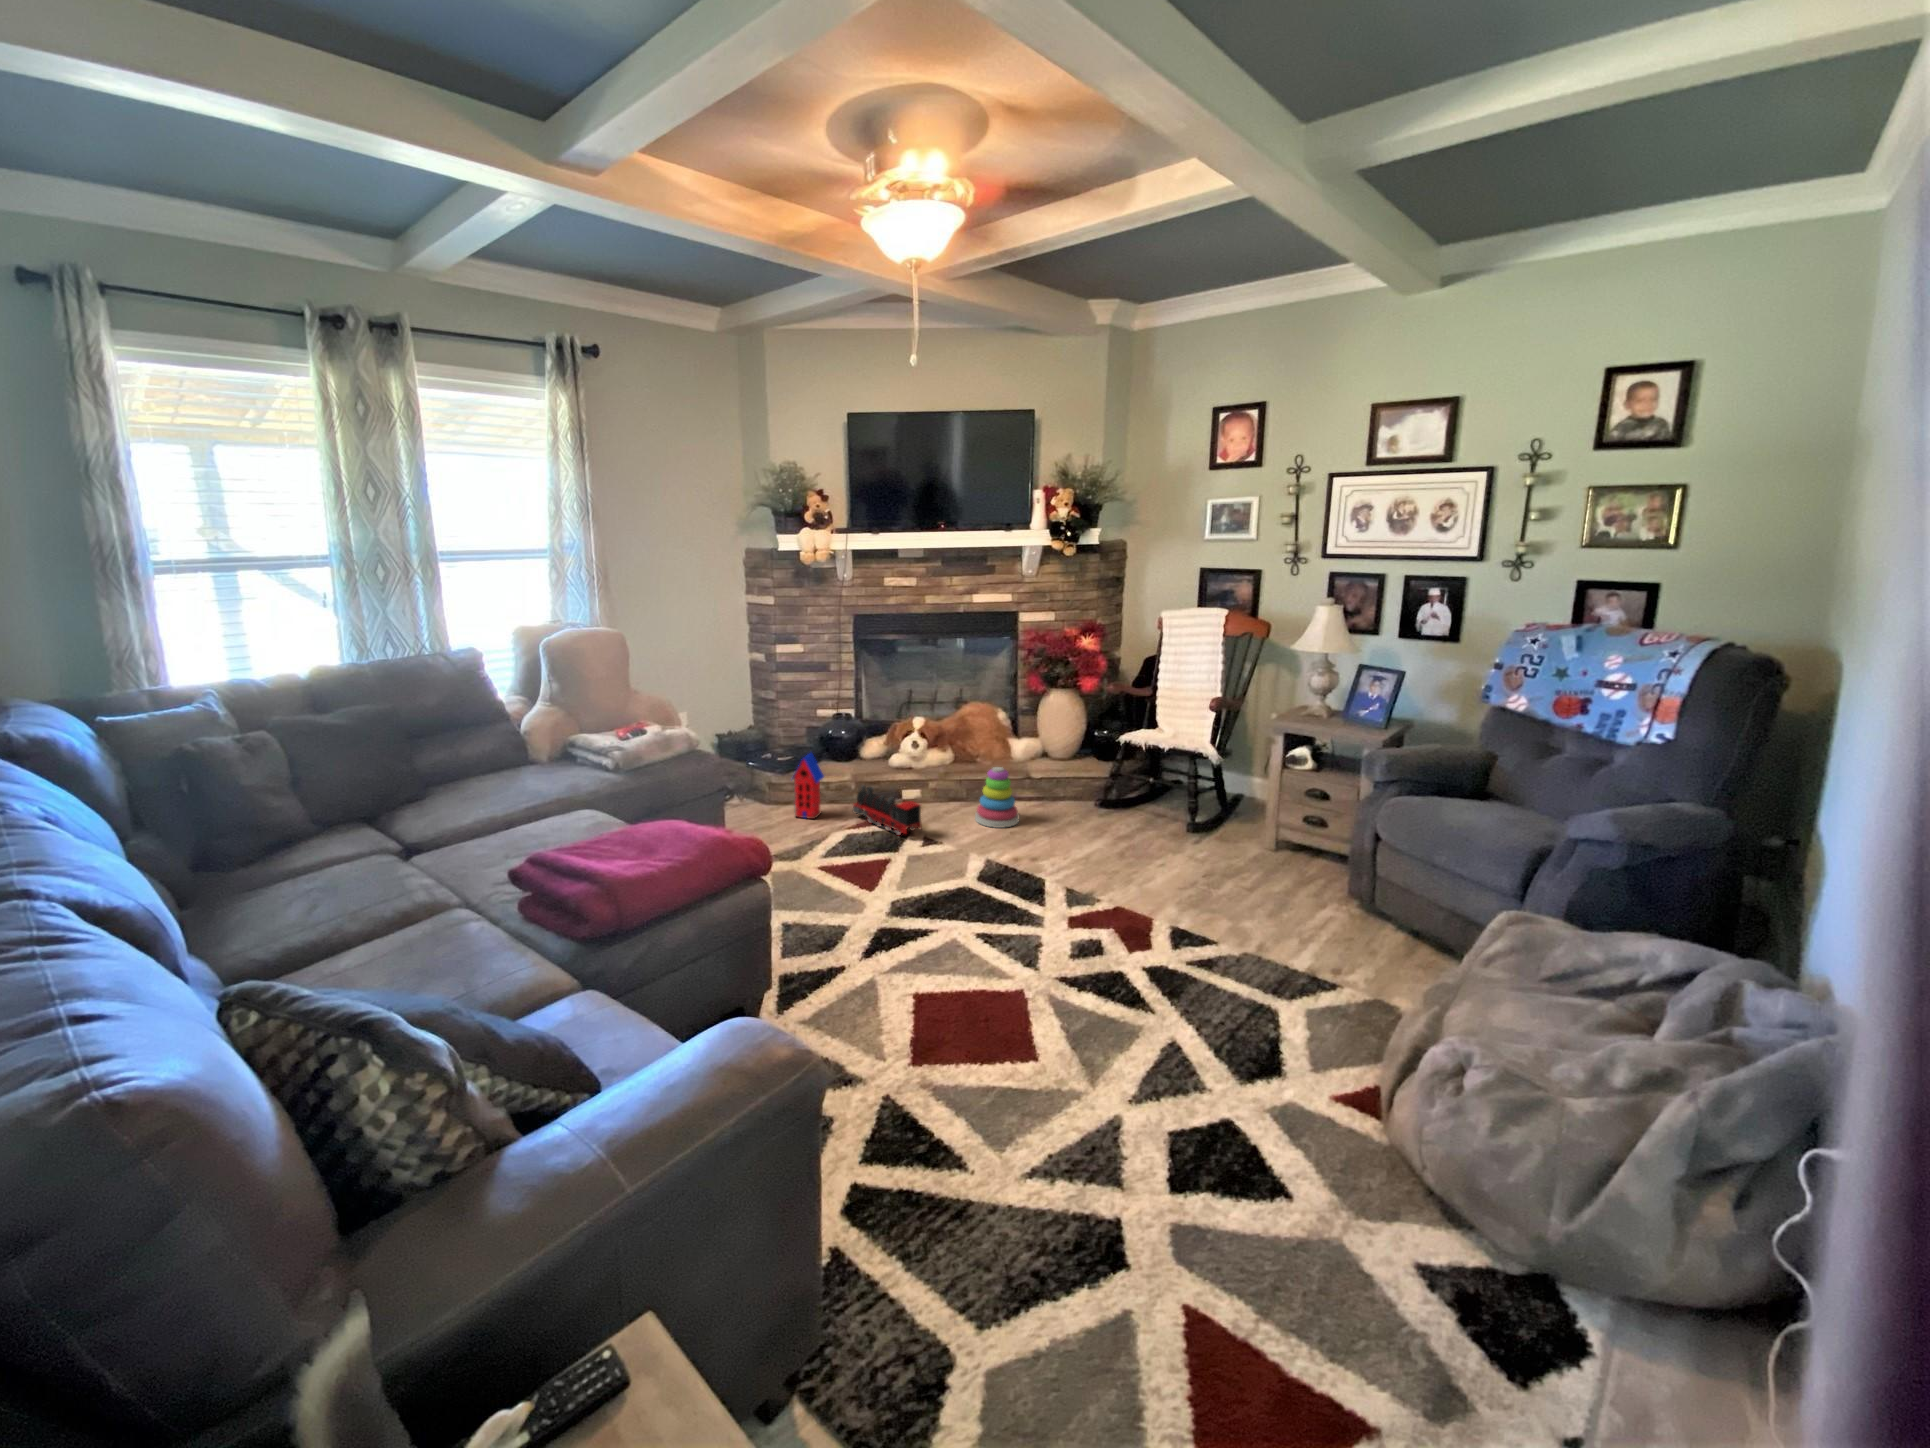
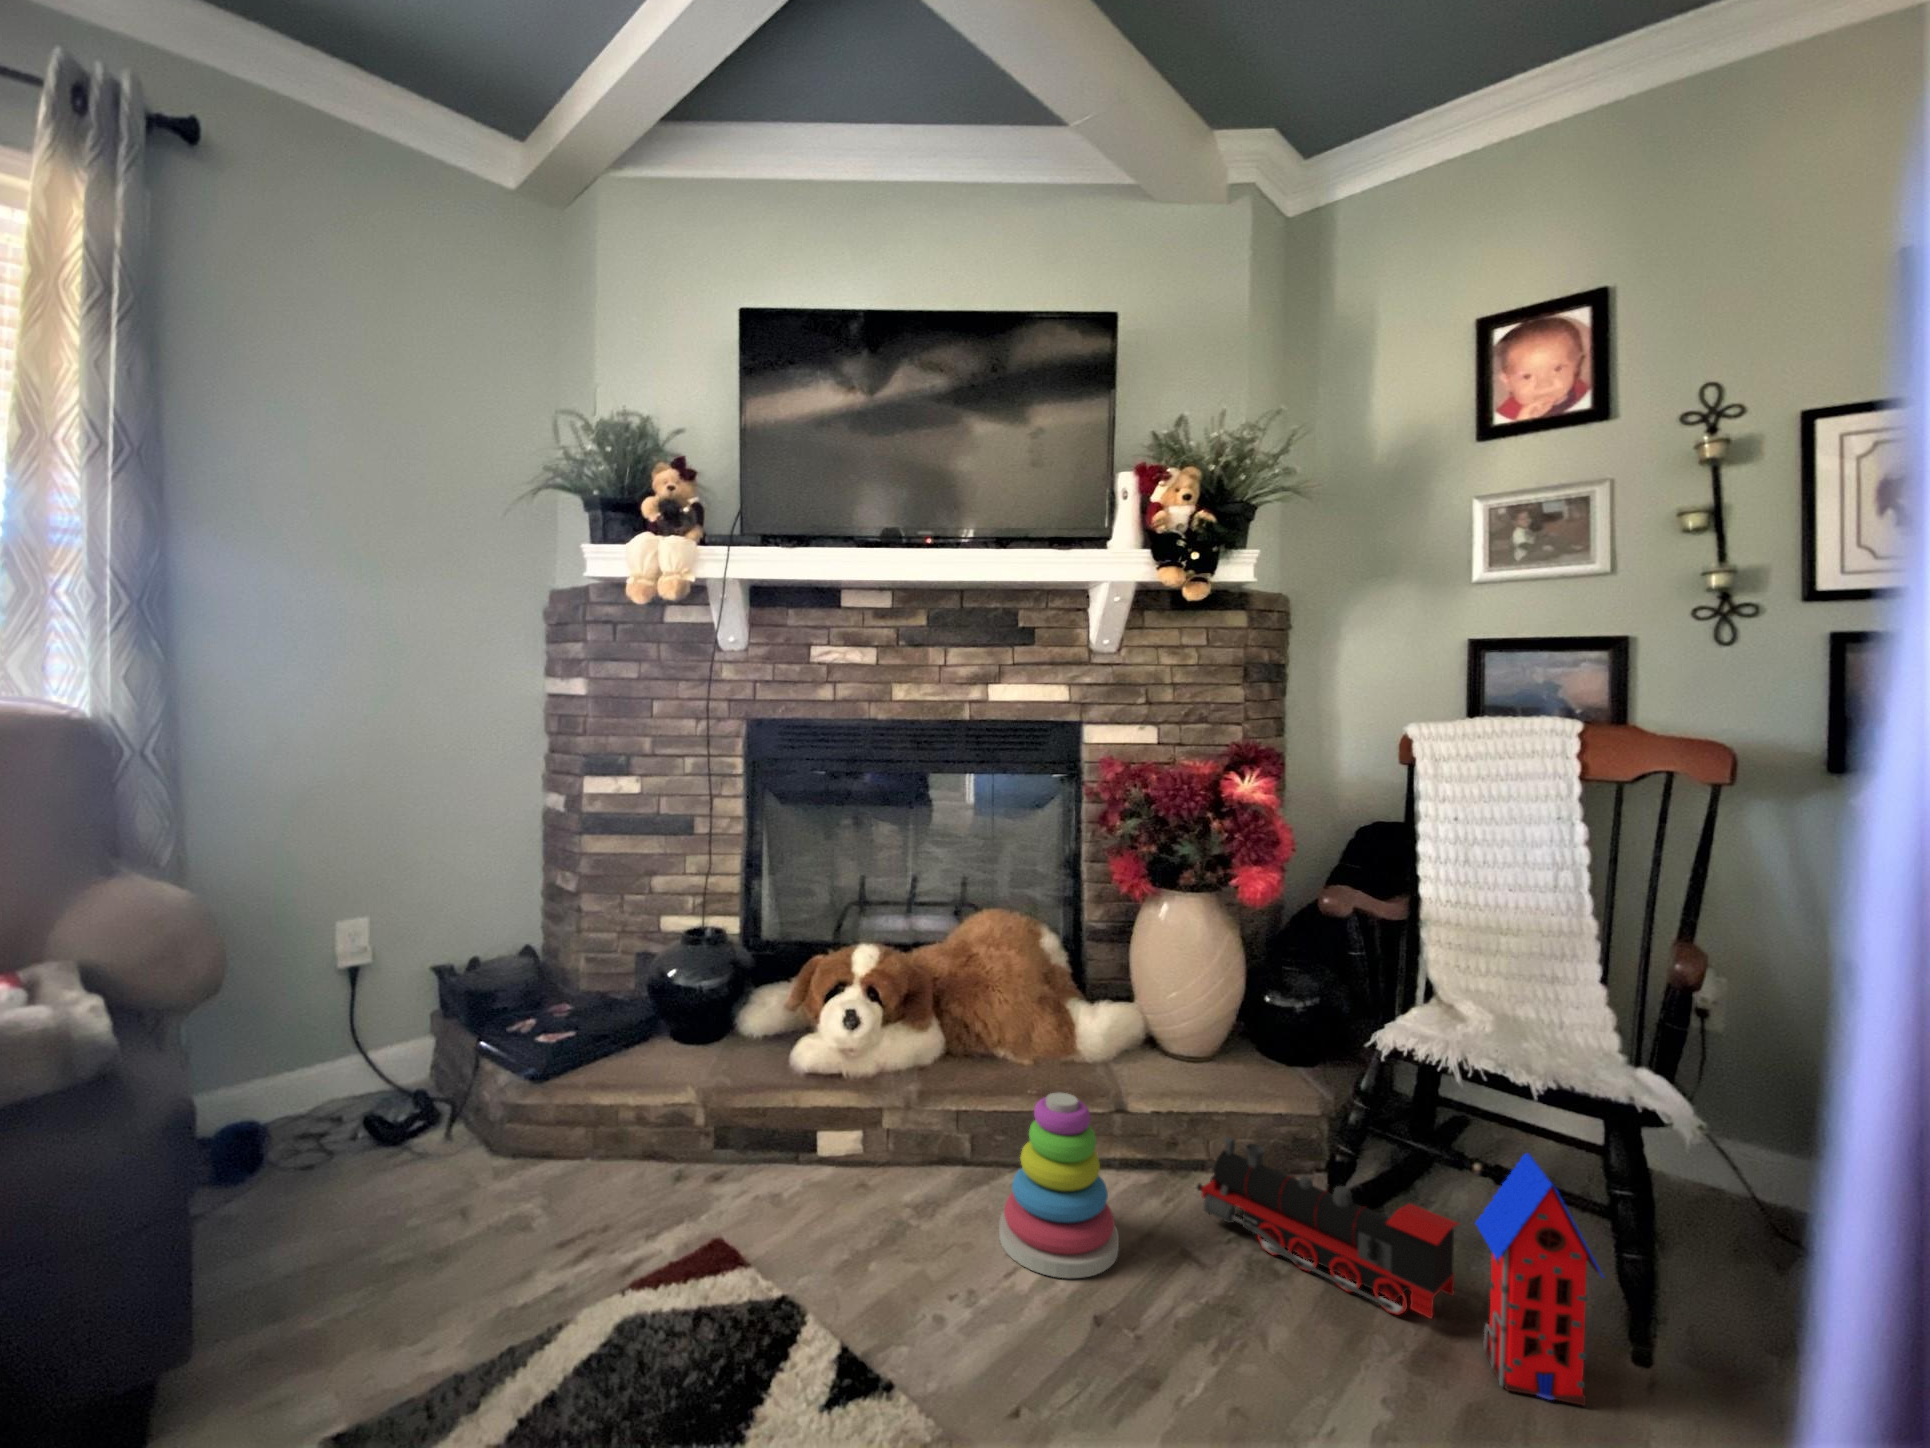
toy house: present [793,753,824,819] -> present [1475,1153,1605,1406]
toy train: present [853,786,921,835] -> present [1197,1137,1458,1318]

